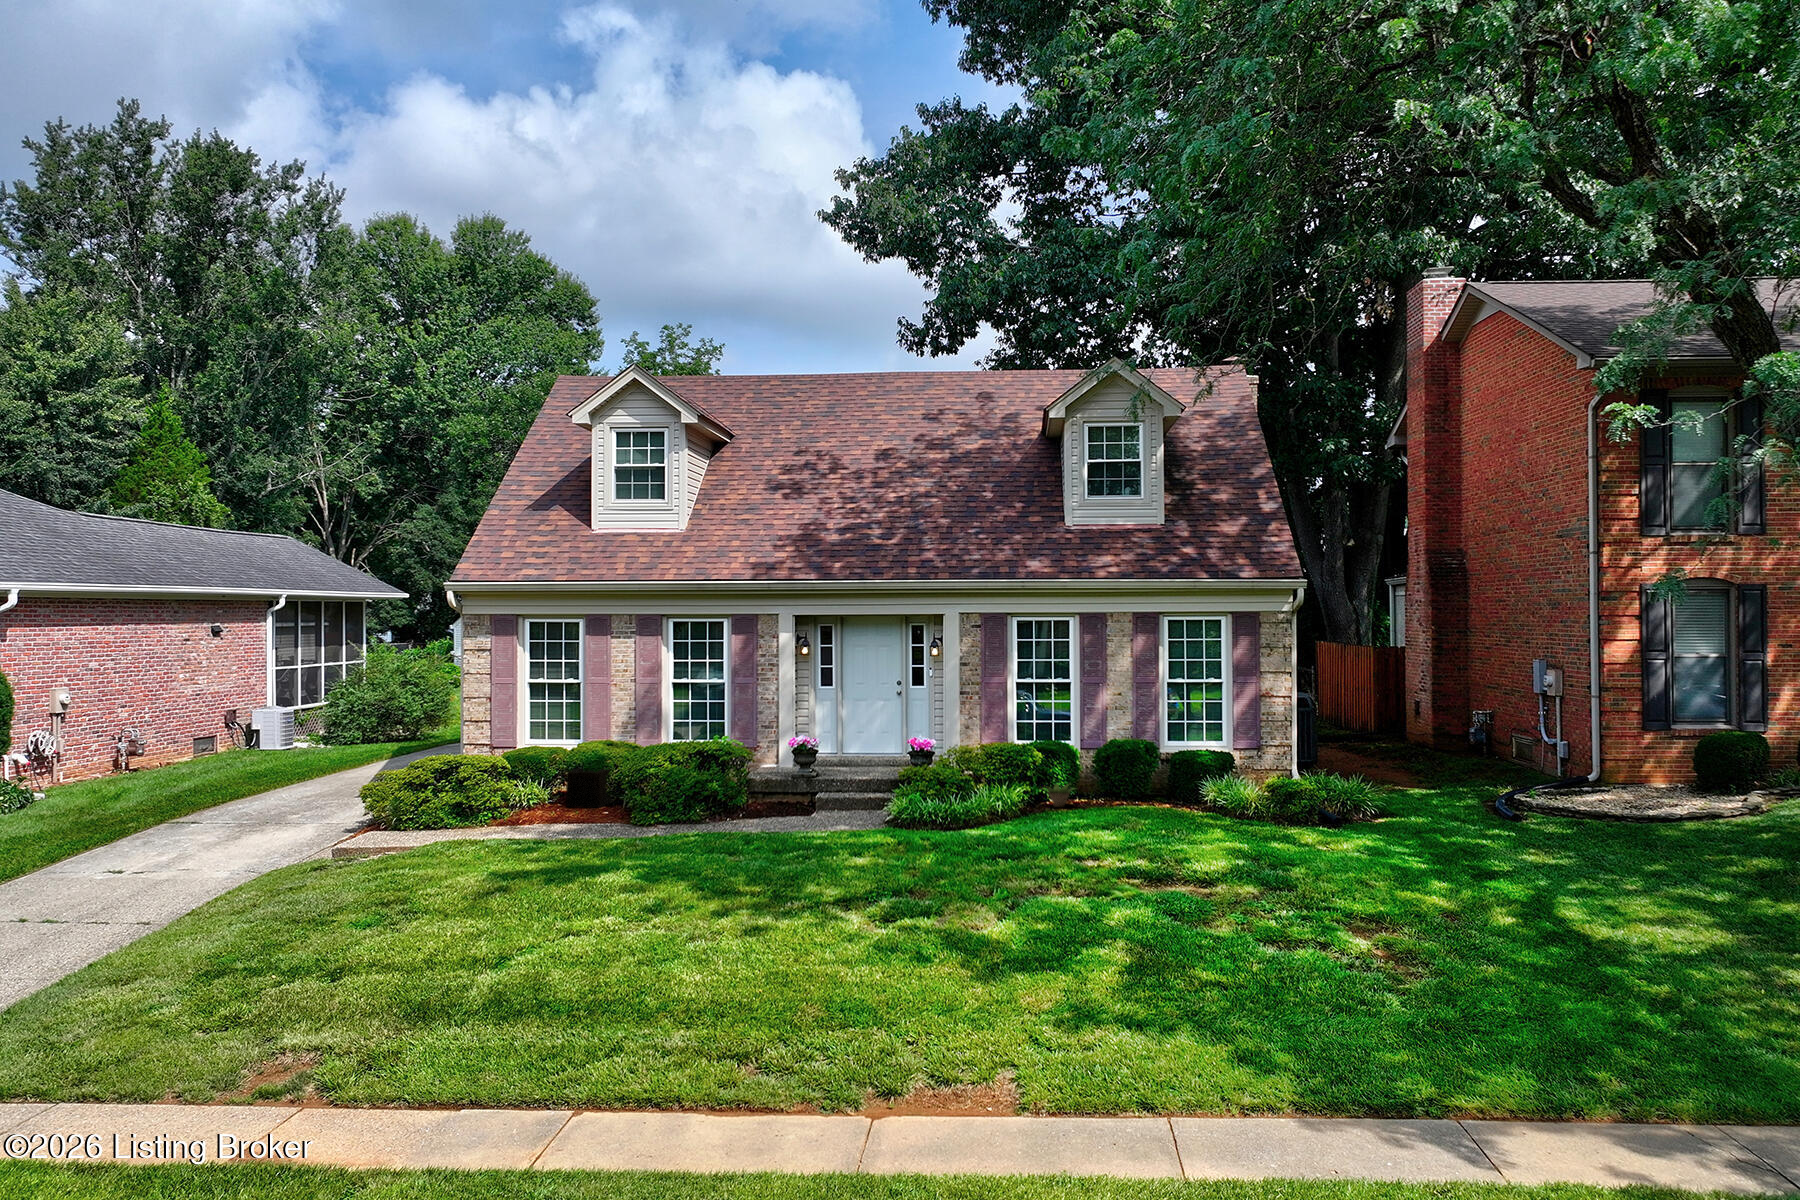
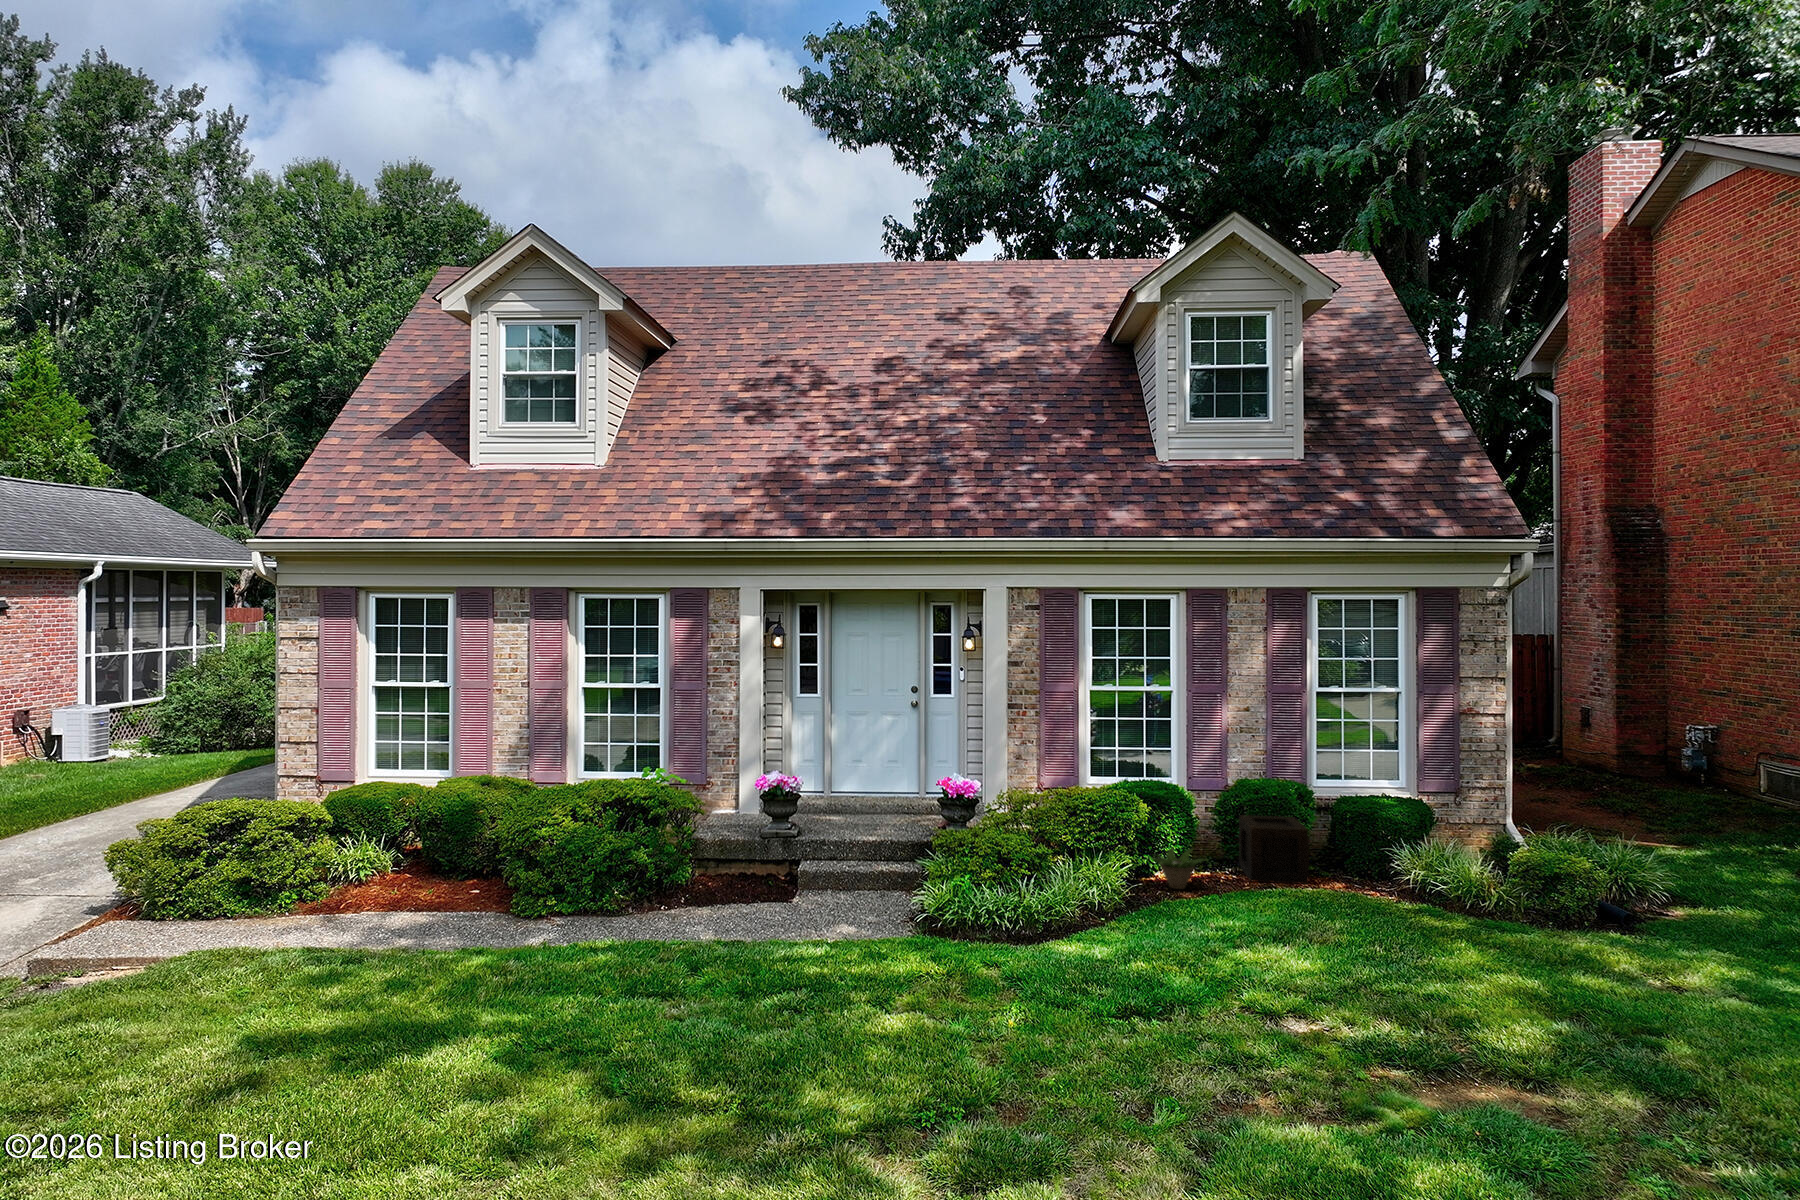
wooden crate: present [566,768,614,808] -> present [1239,815,1309,884]

